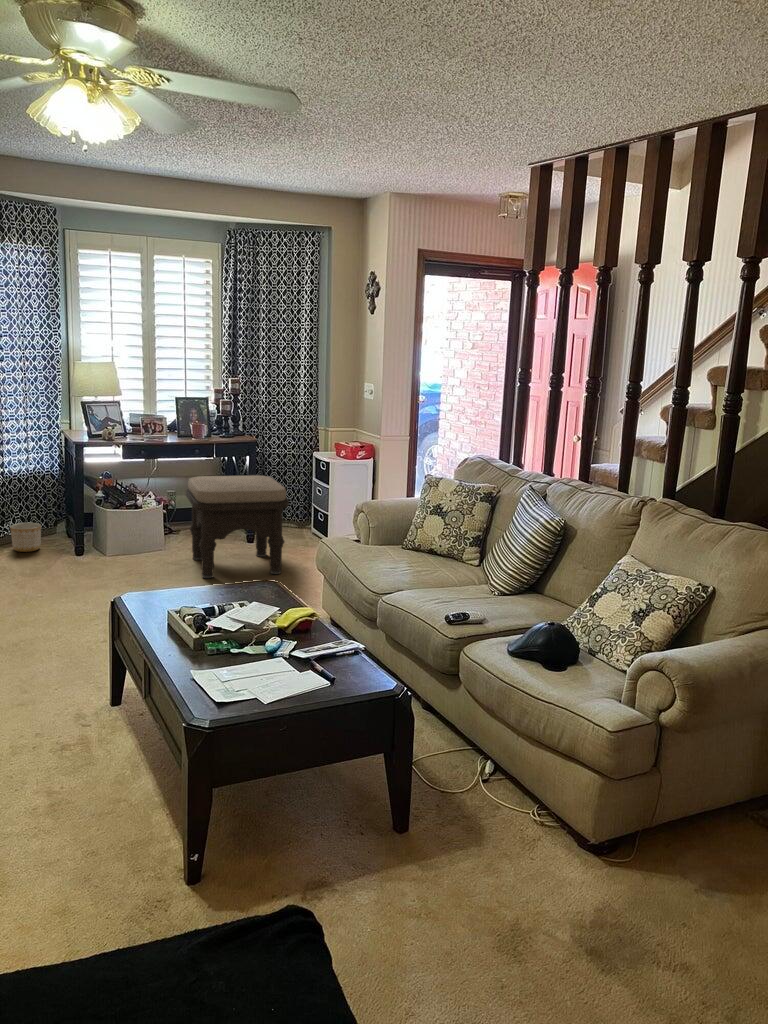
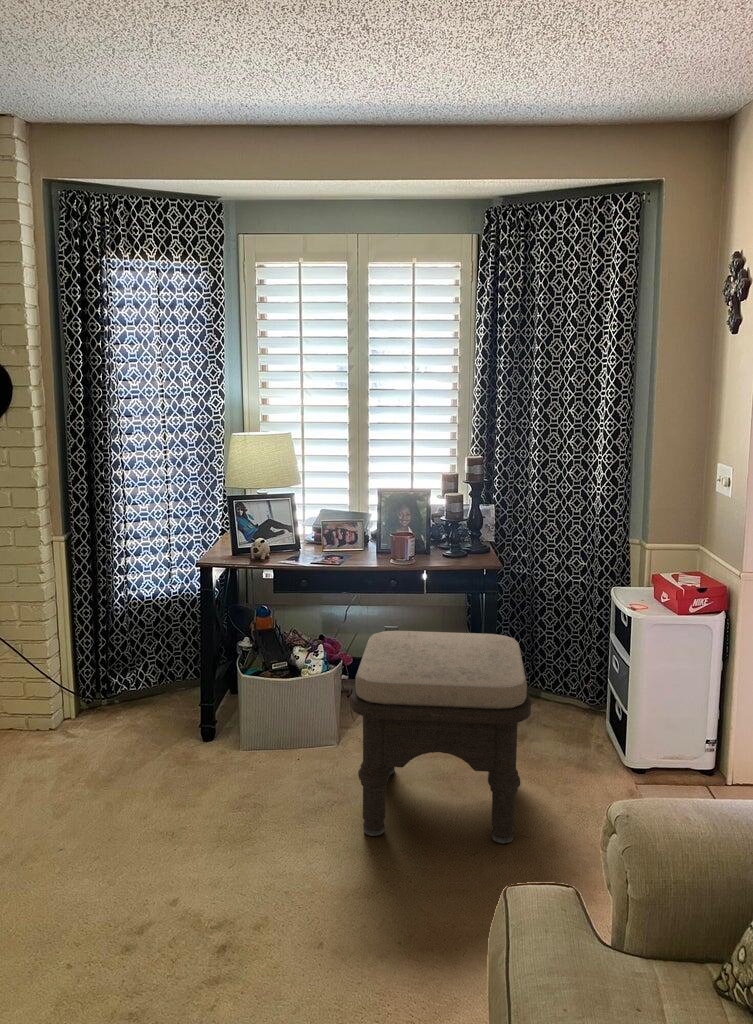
planter: present [10,523,41,552] -> none [132,671,176,719]

